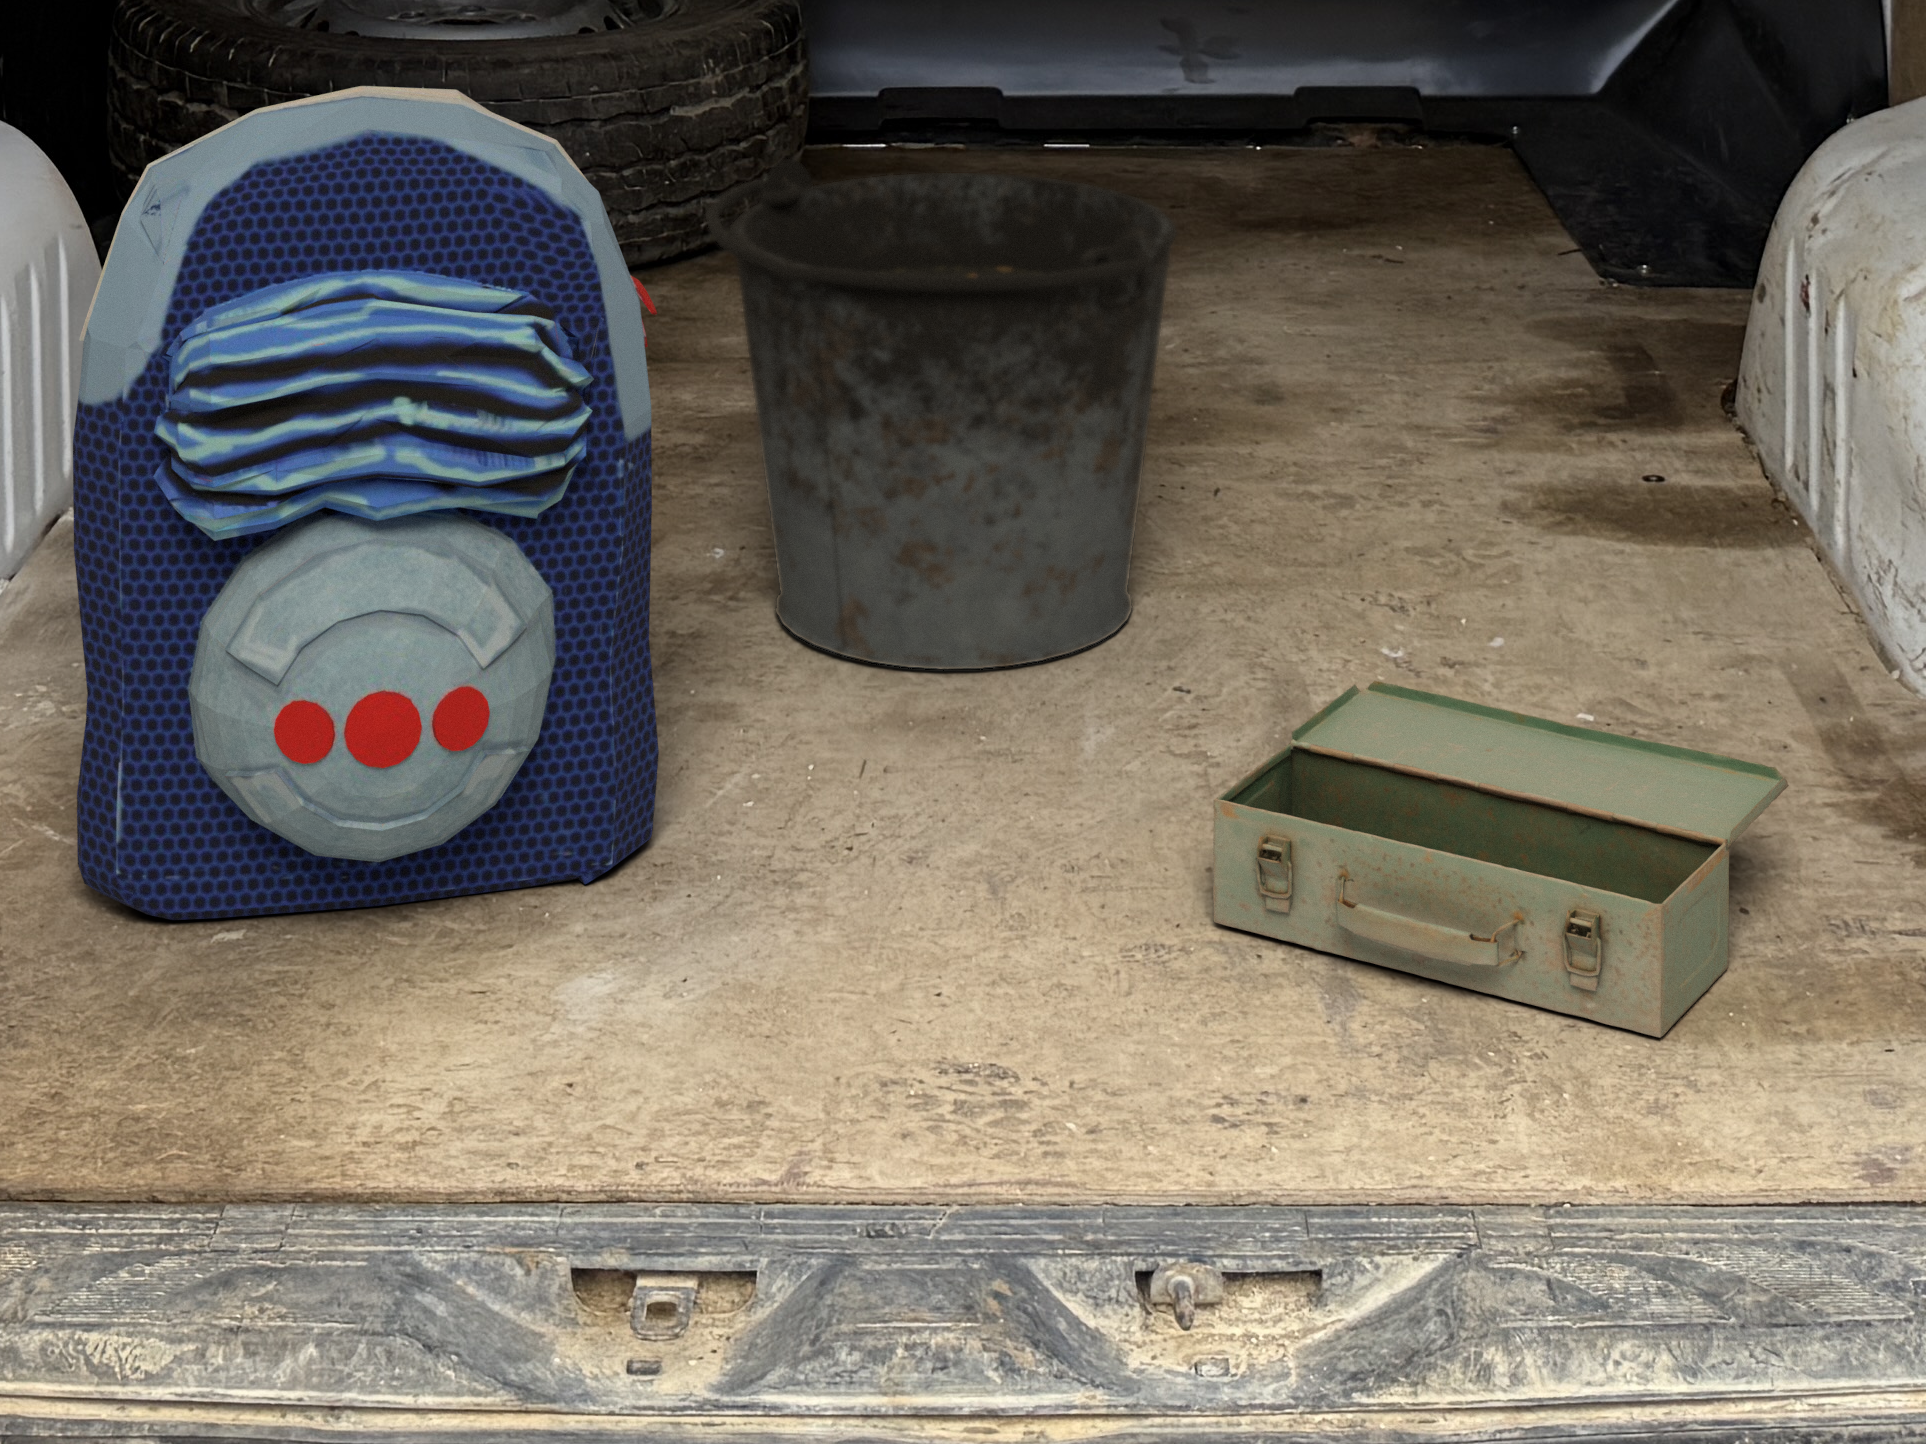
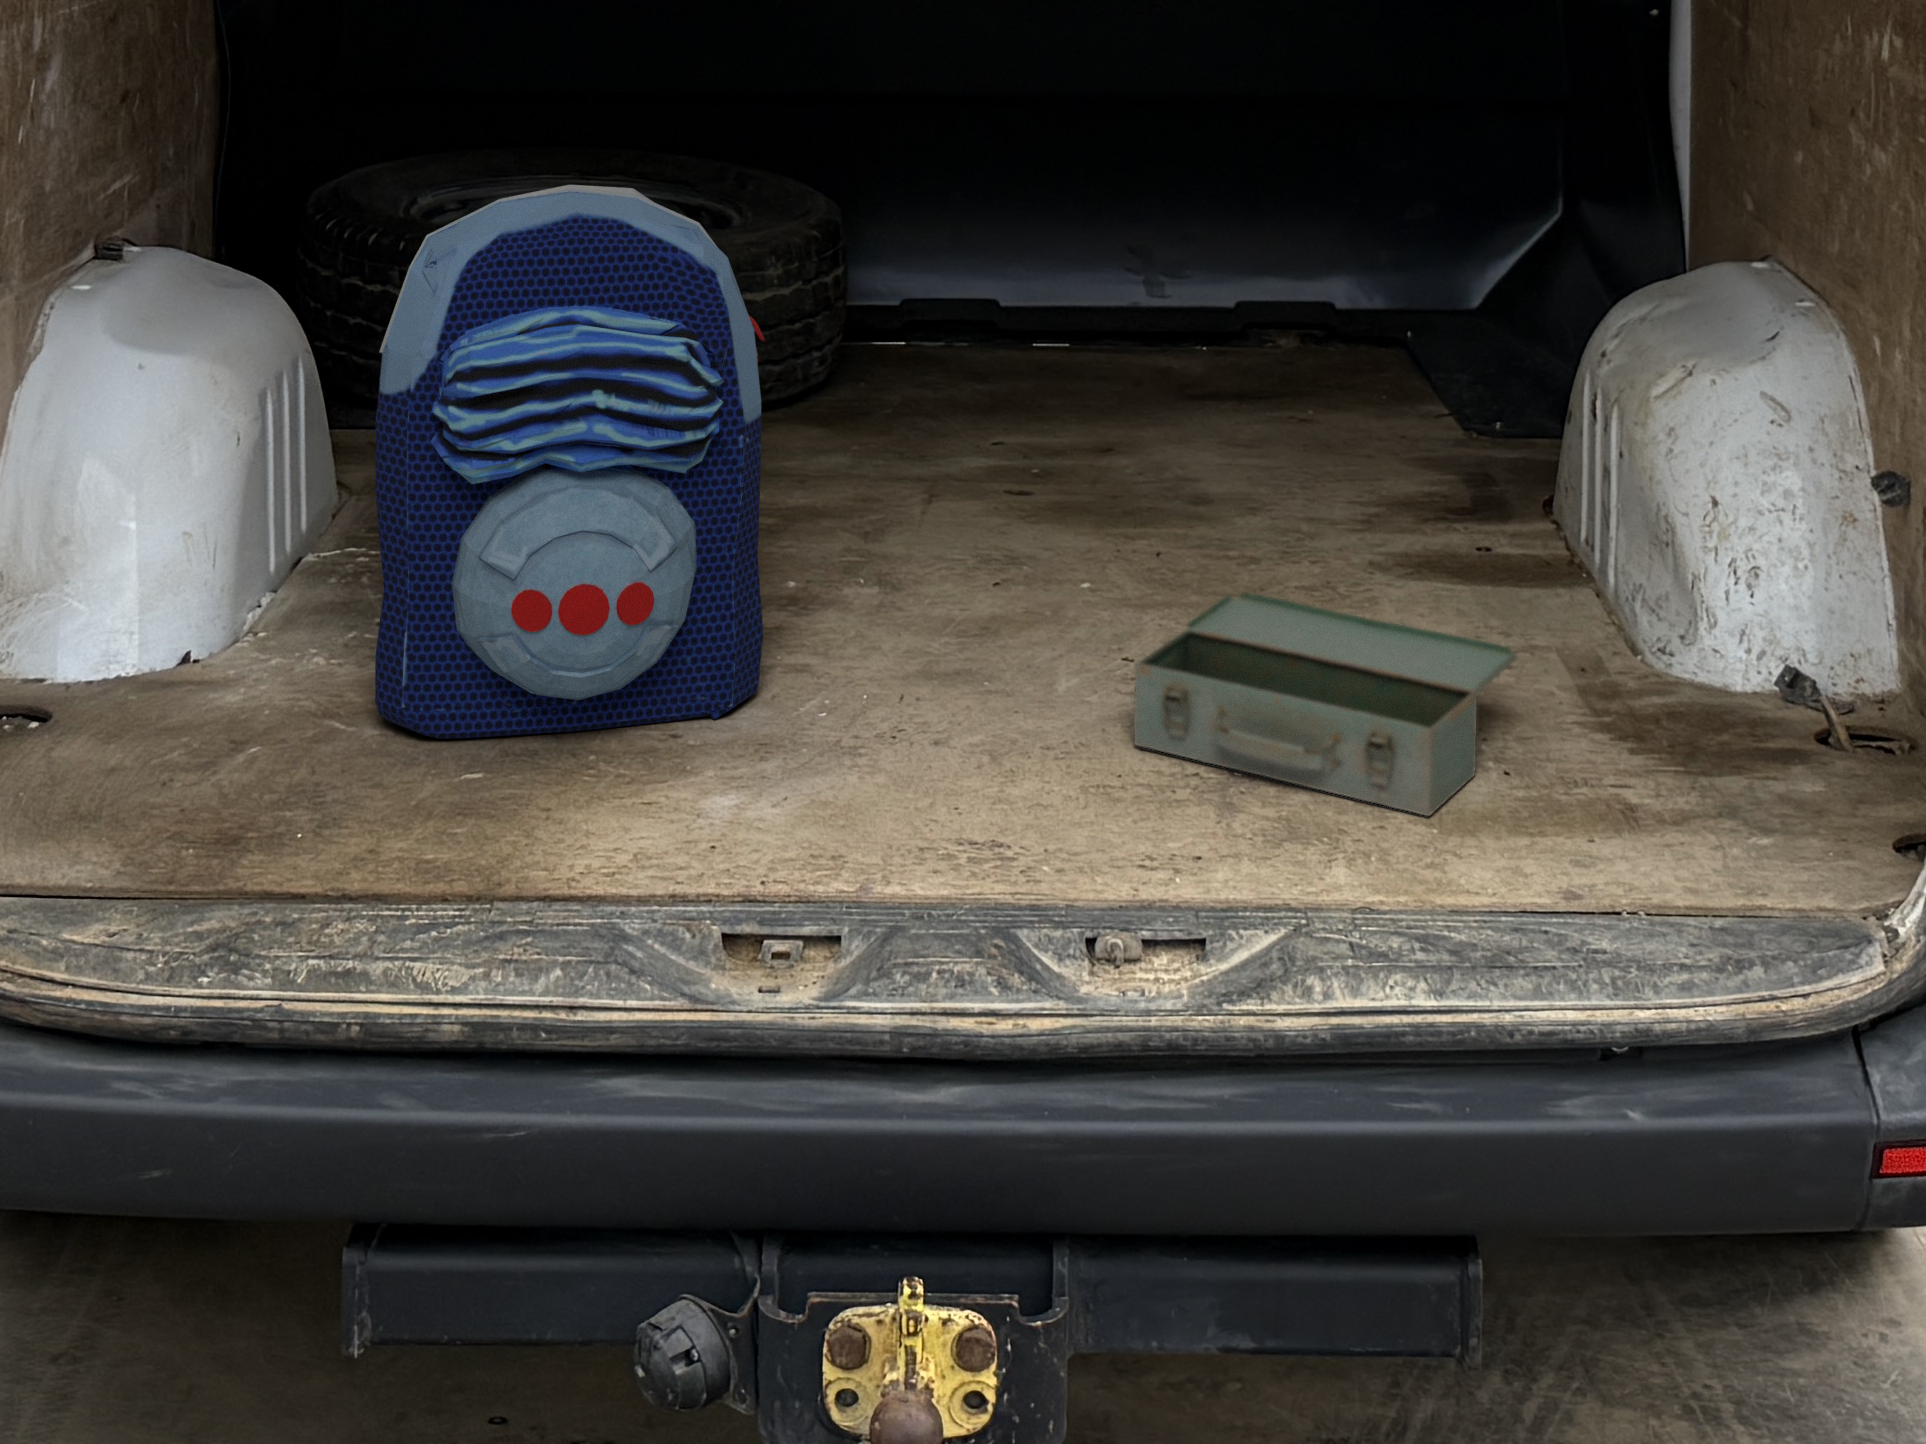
bucket: present [706,159,1177,670] -> none [791,246,1112,589]

